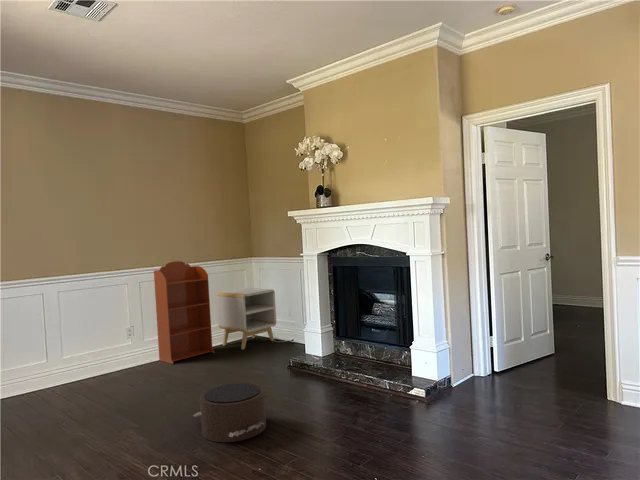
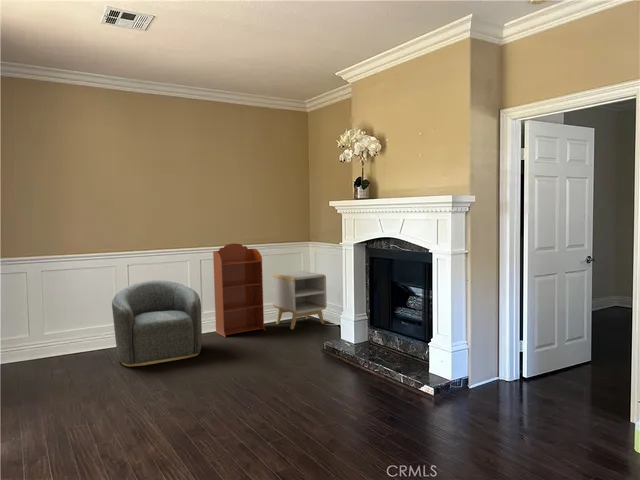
armchair: none [45,306,154,407] -> present [112,280,202,366]
pouf: present [193,383,266,442] -> none [214,362,275,414]

